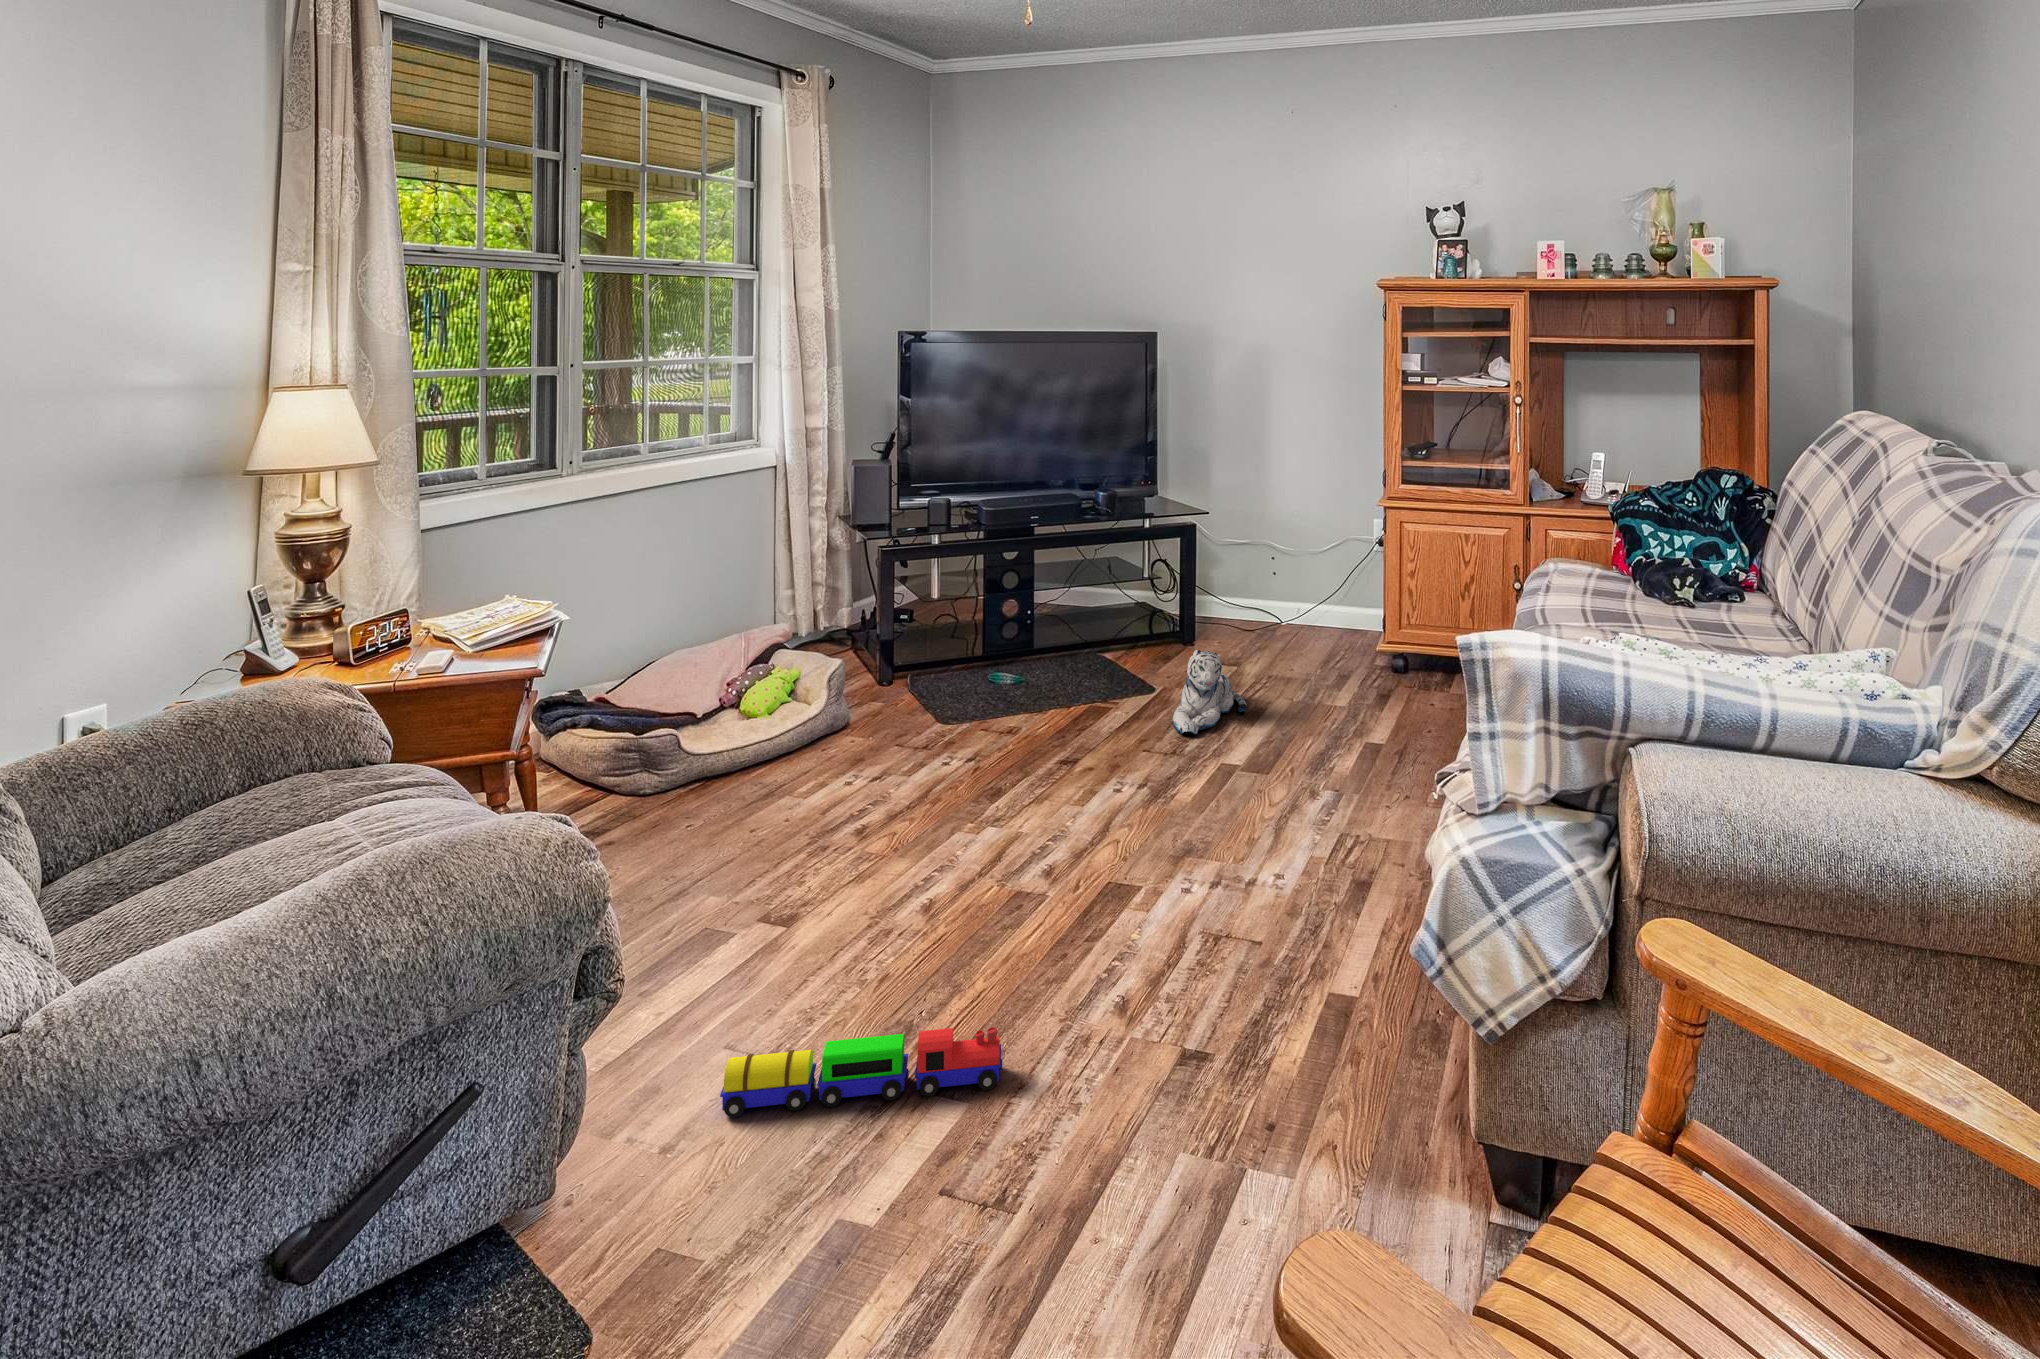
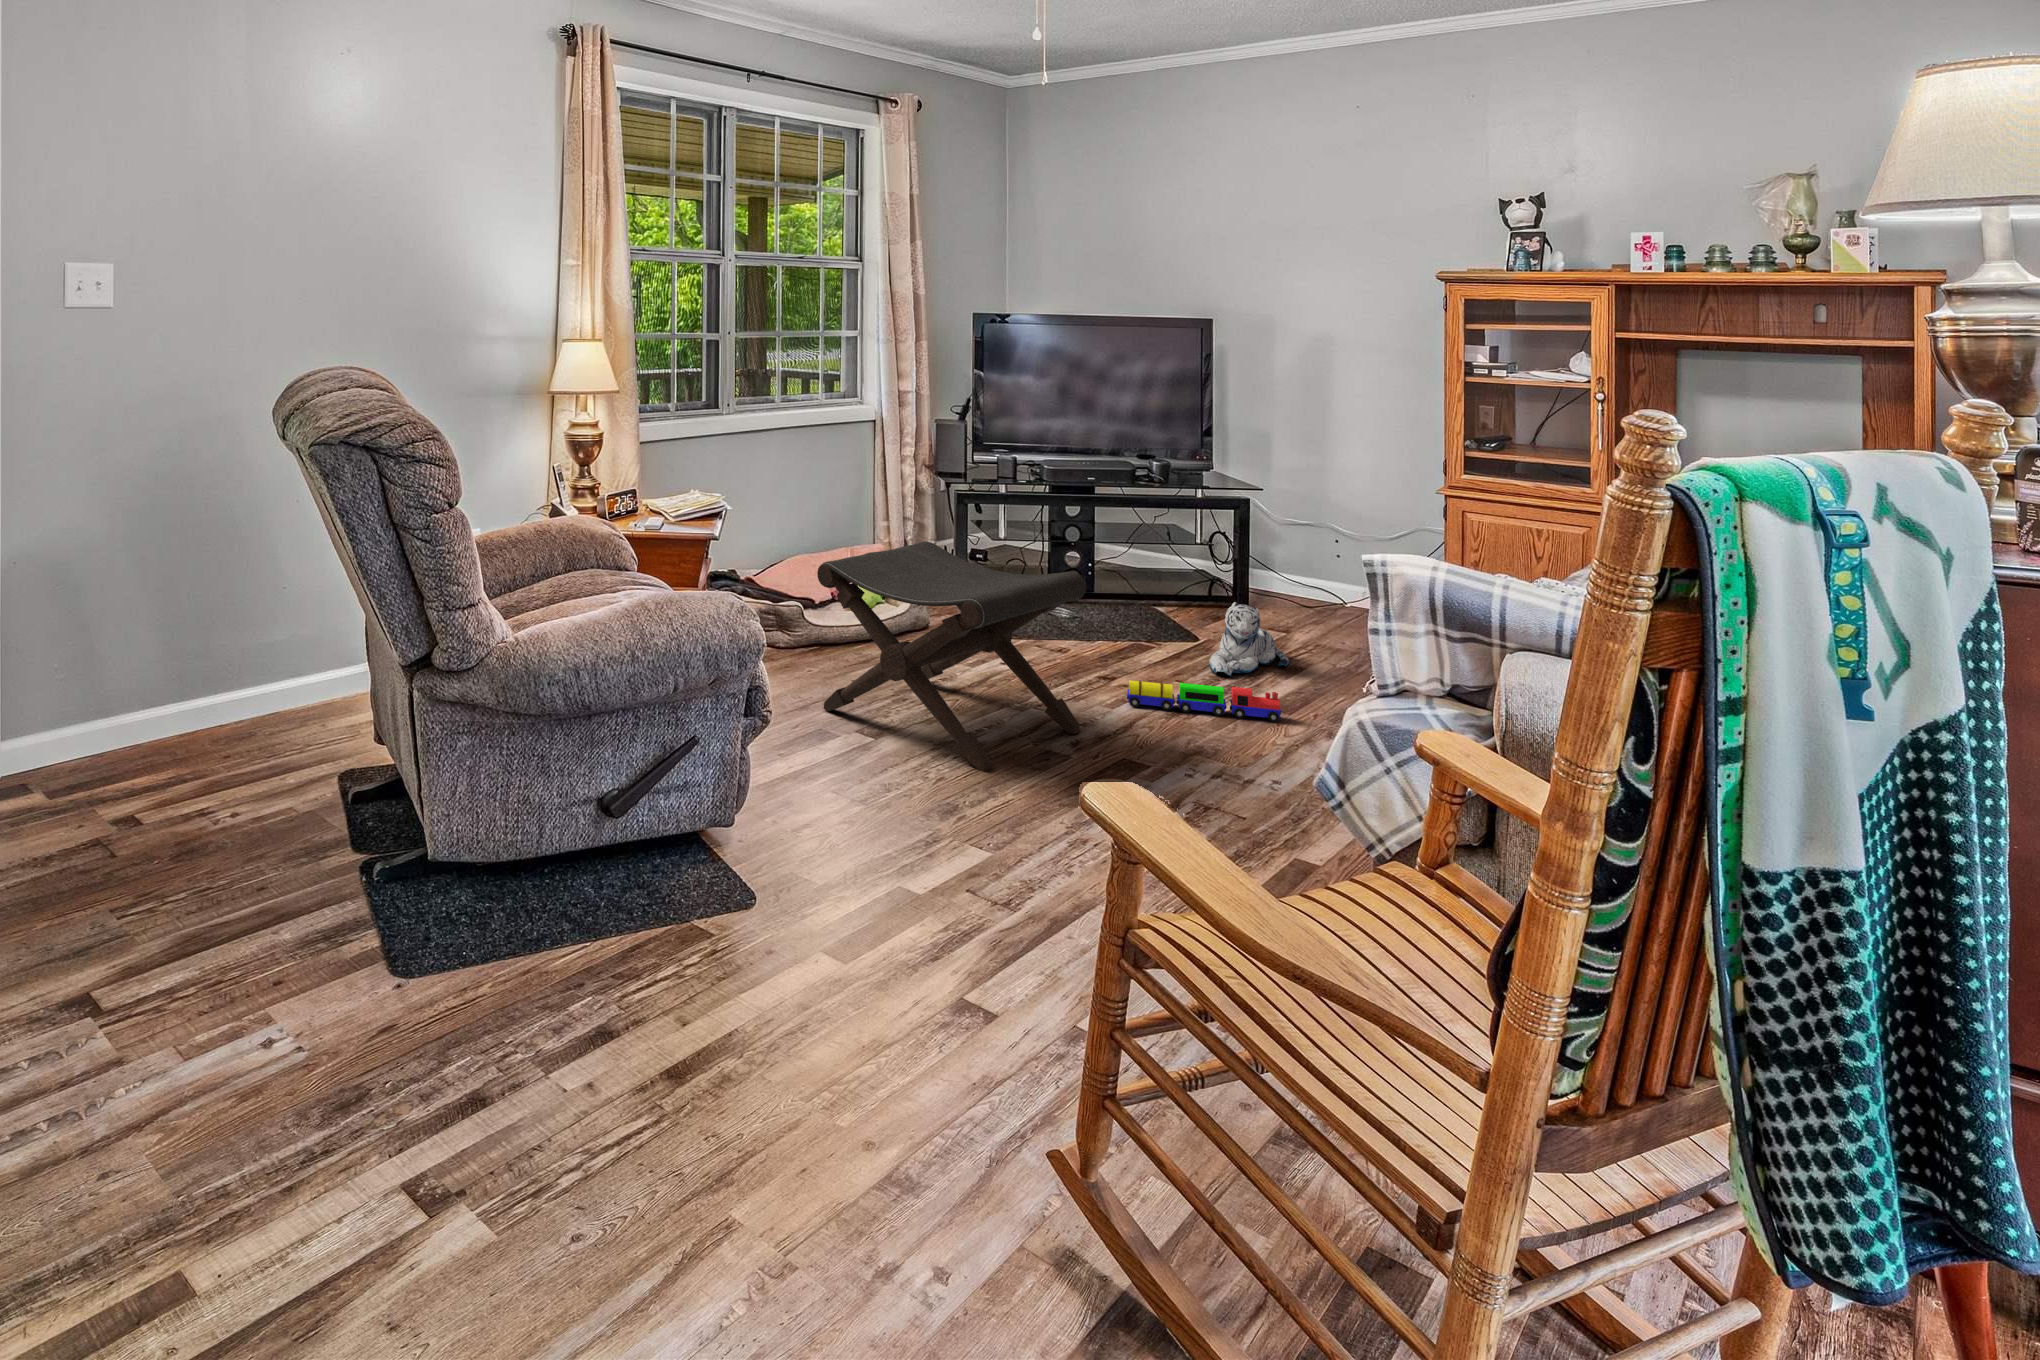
footstool: none [702,629,1062,950] -> present [817,541,1086,771]
toy train: present [720,1027,1003,1118] -> present [1126,680,1281,722]

